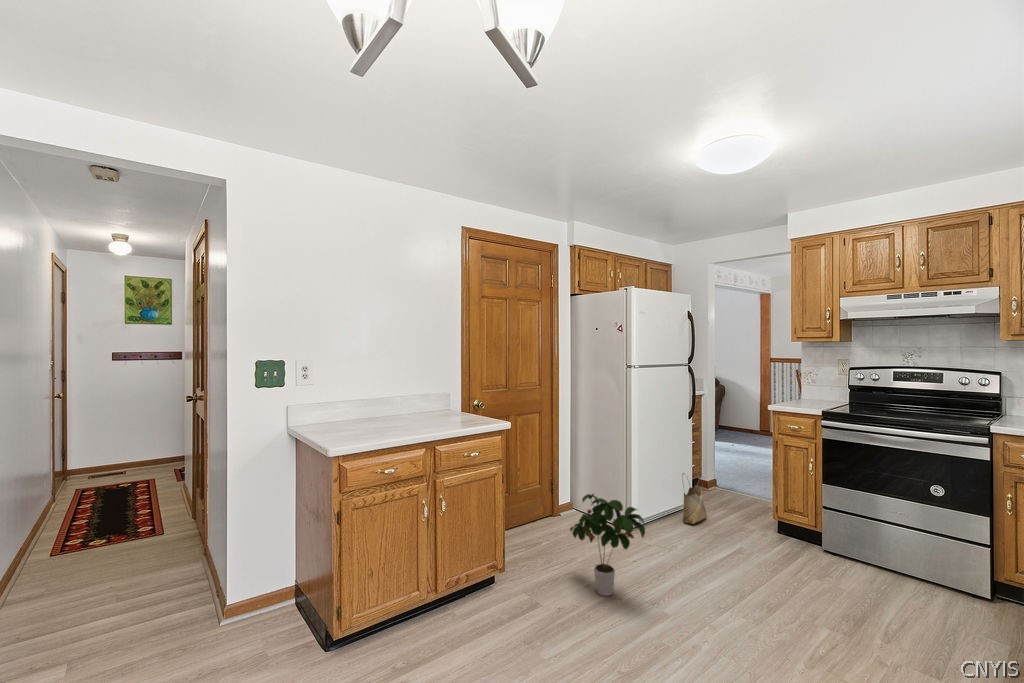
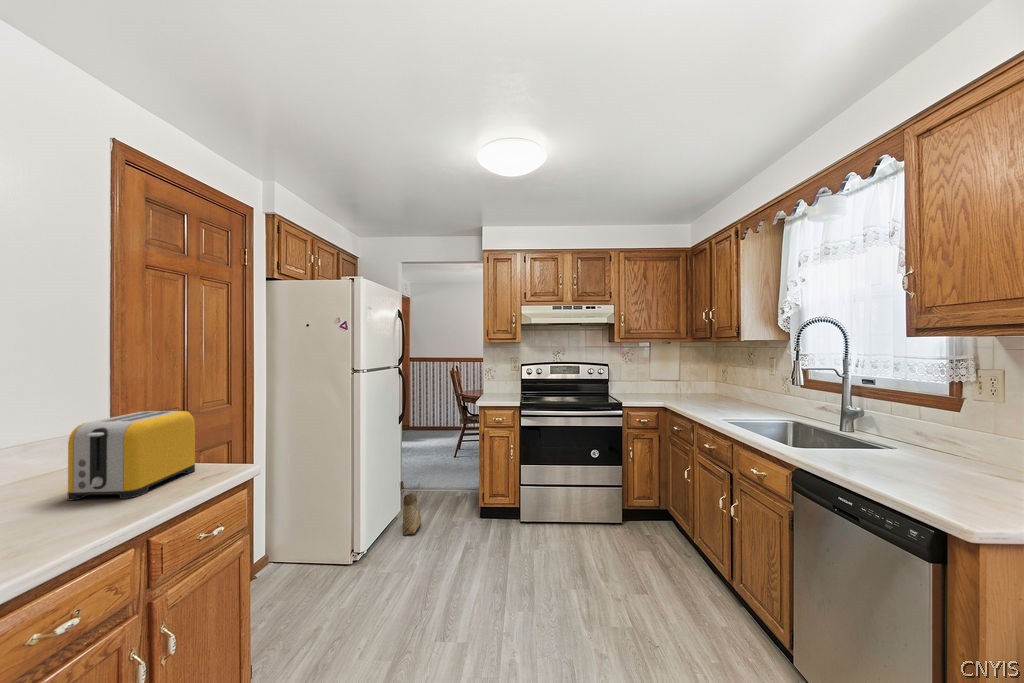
toaster: none [425,383,485,428] -> present [67,411,195,500]
potted plant: present [570,494,645,596] -> none [320,532,428,656]

